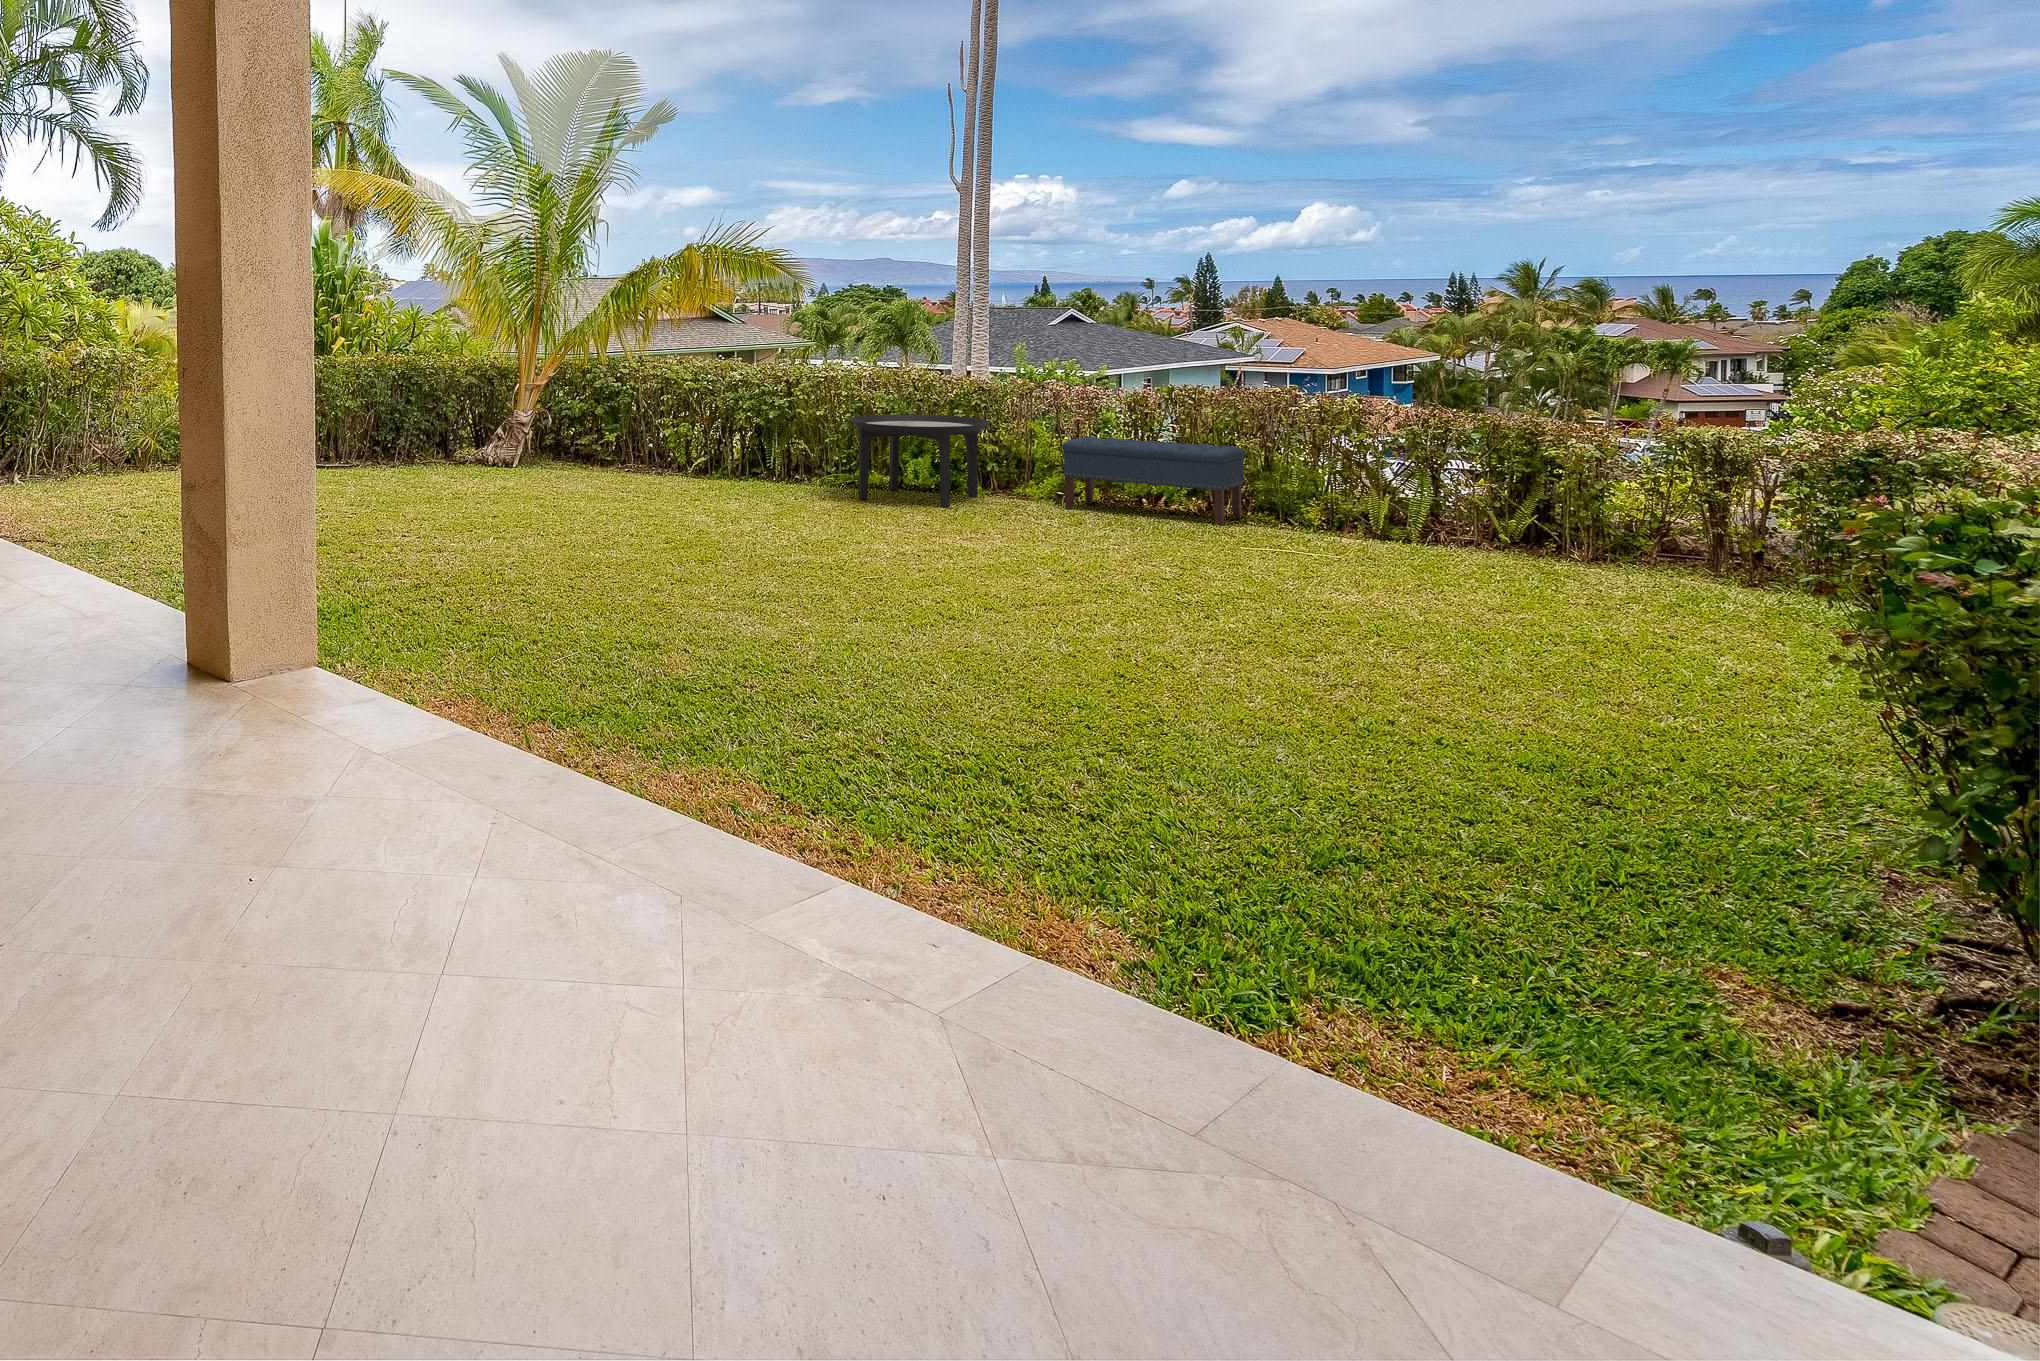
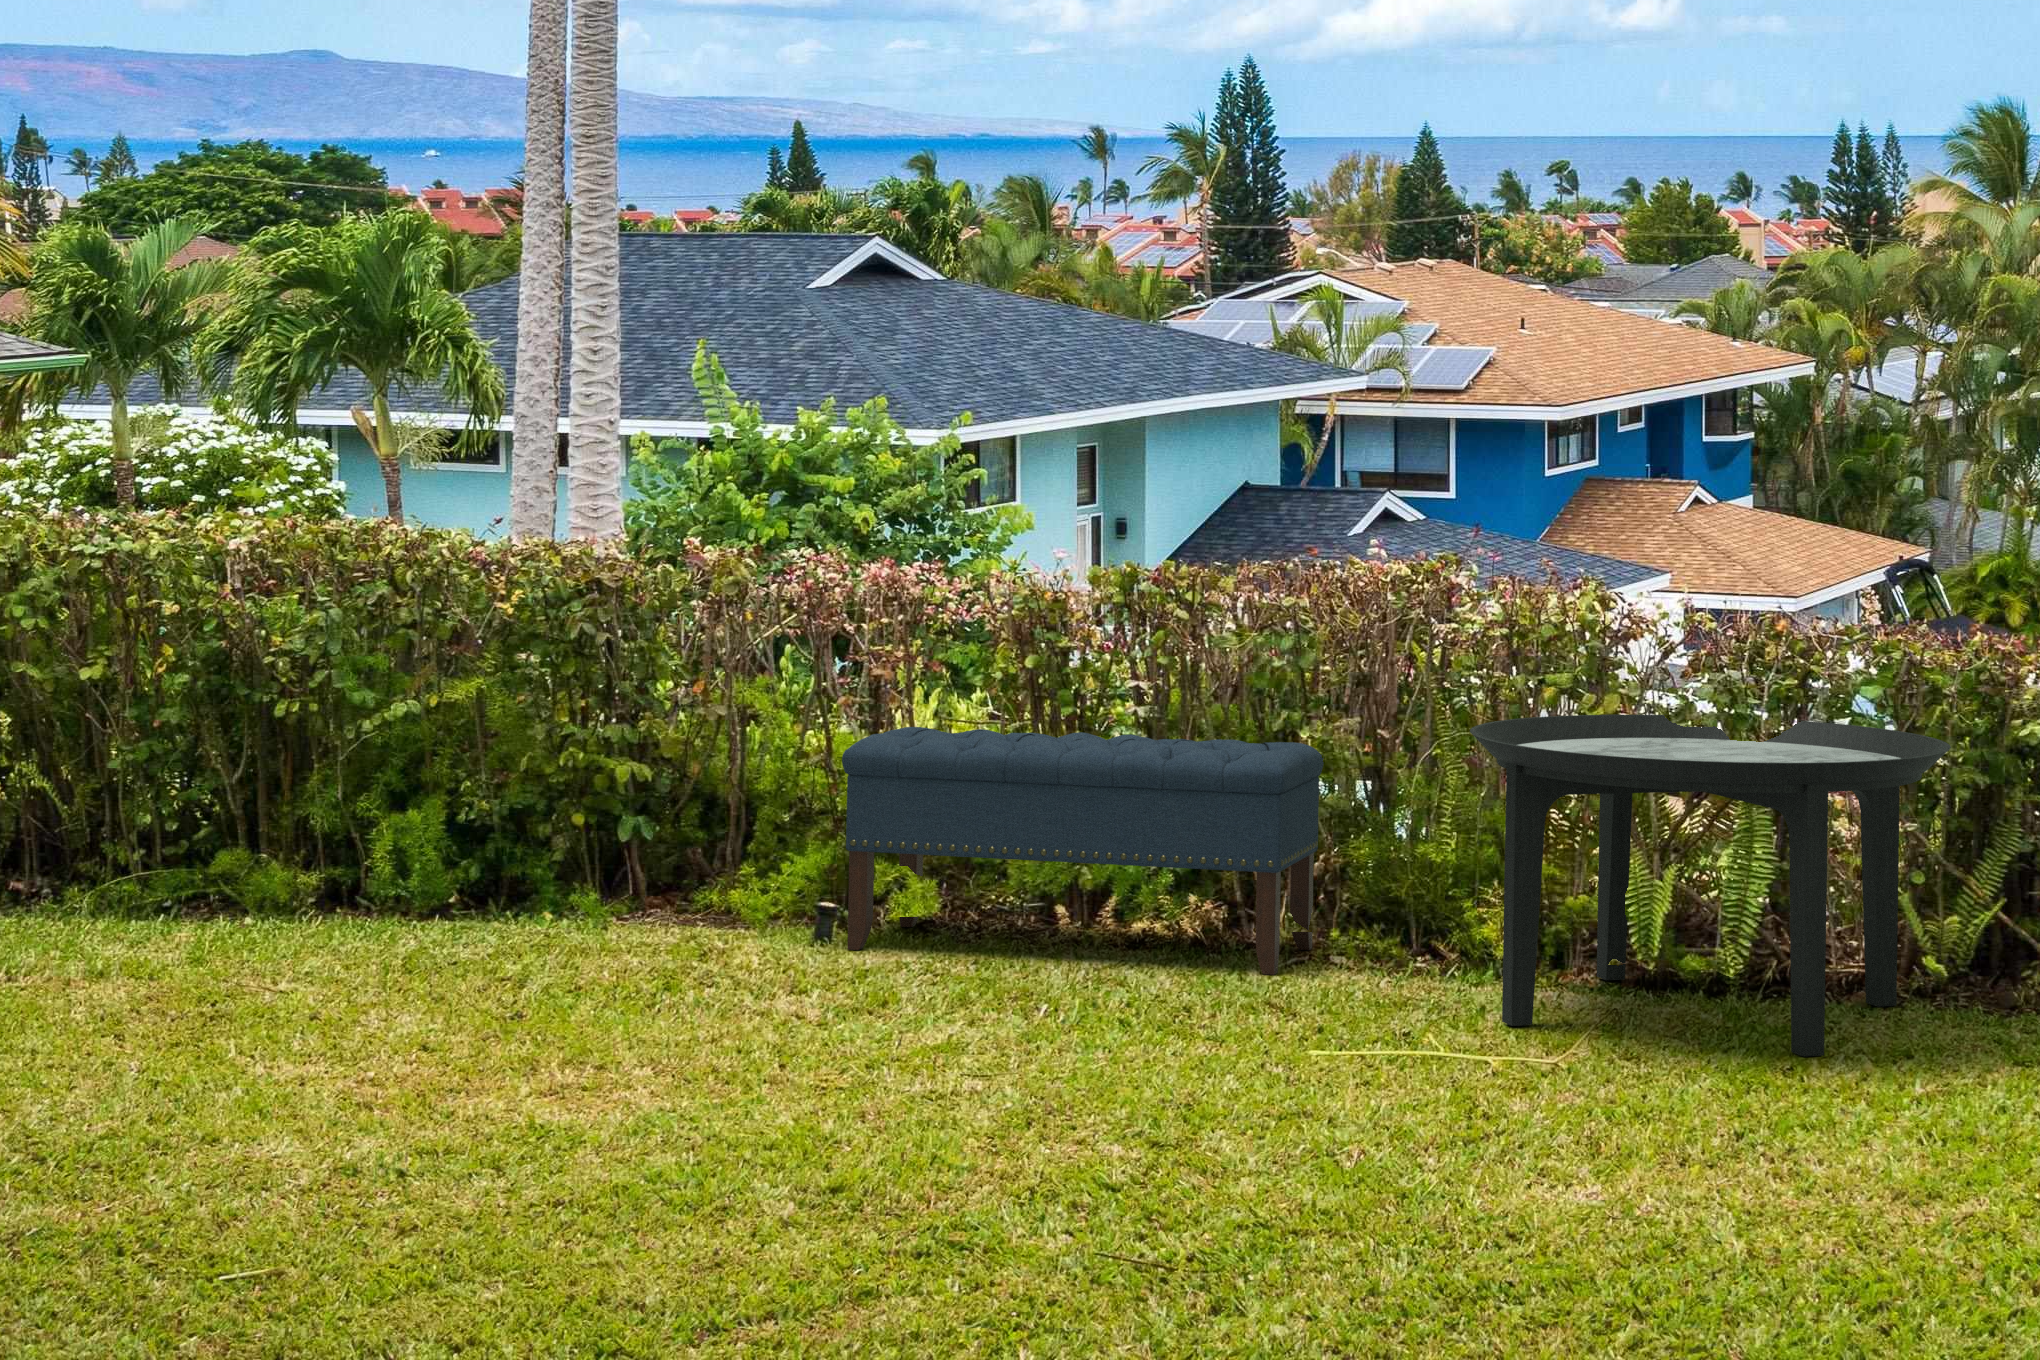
round table: present [849,414,990,507] -> present [1470,715,1951,1057]

